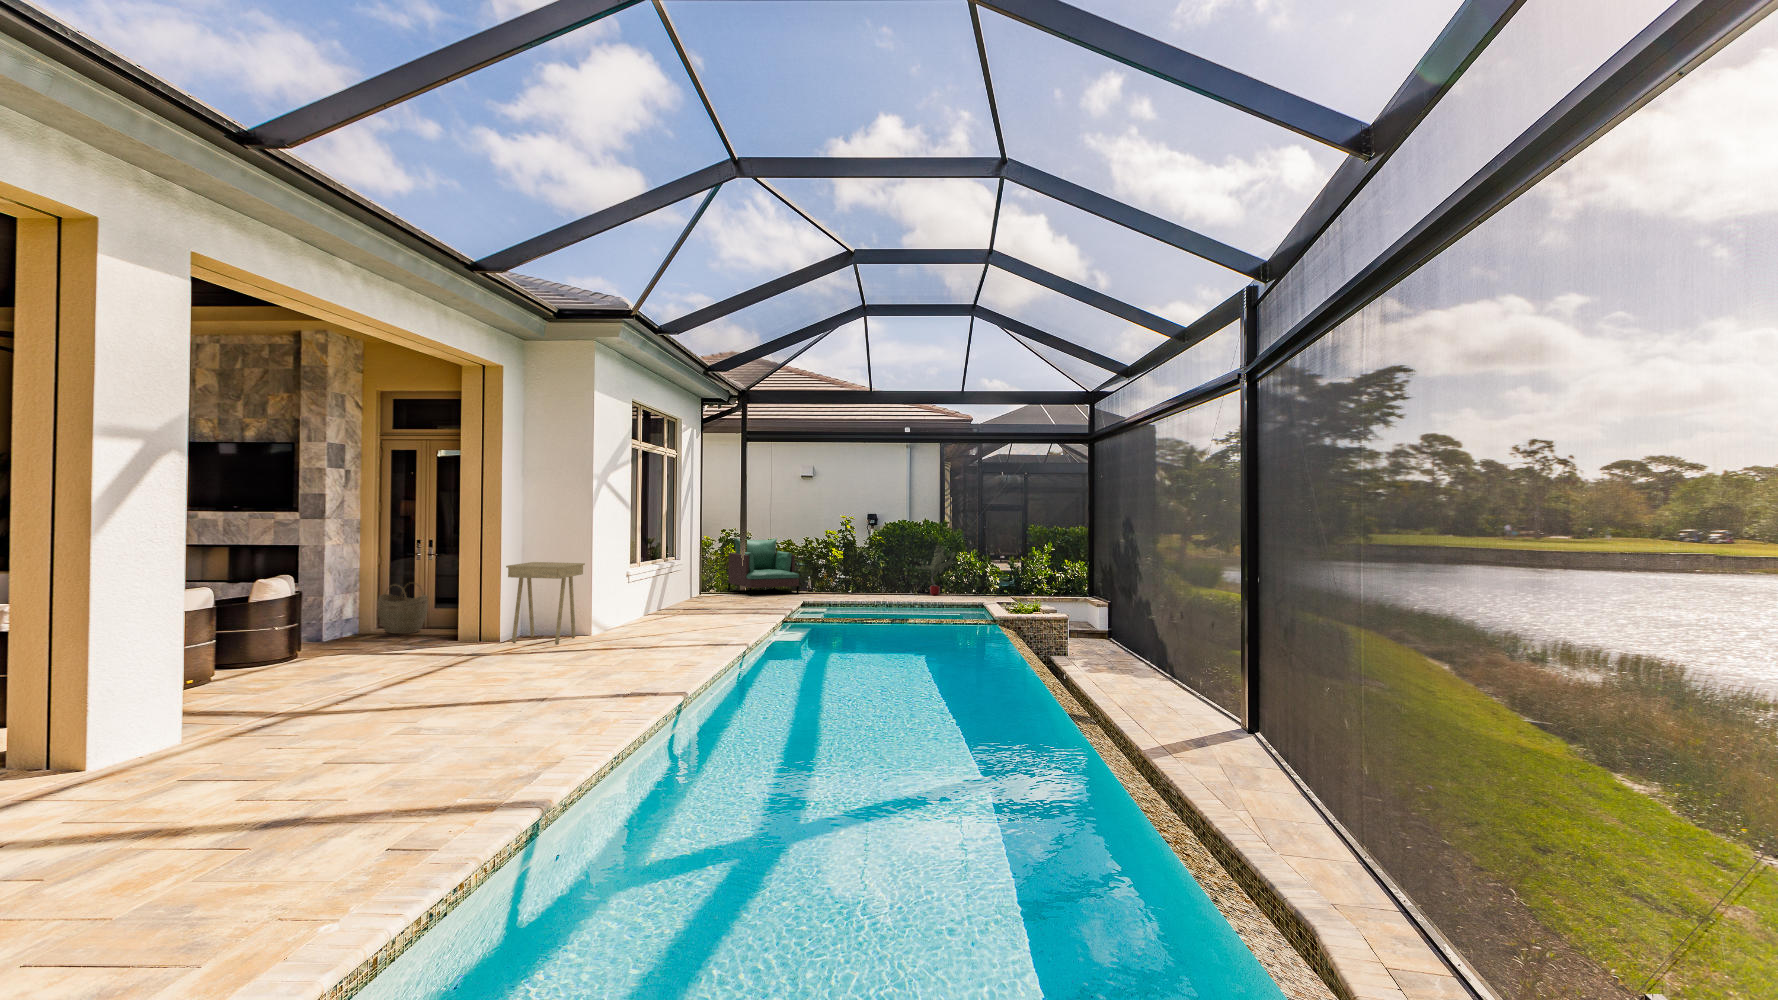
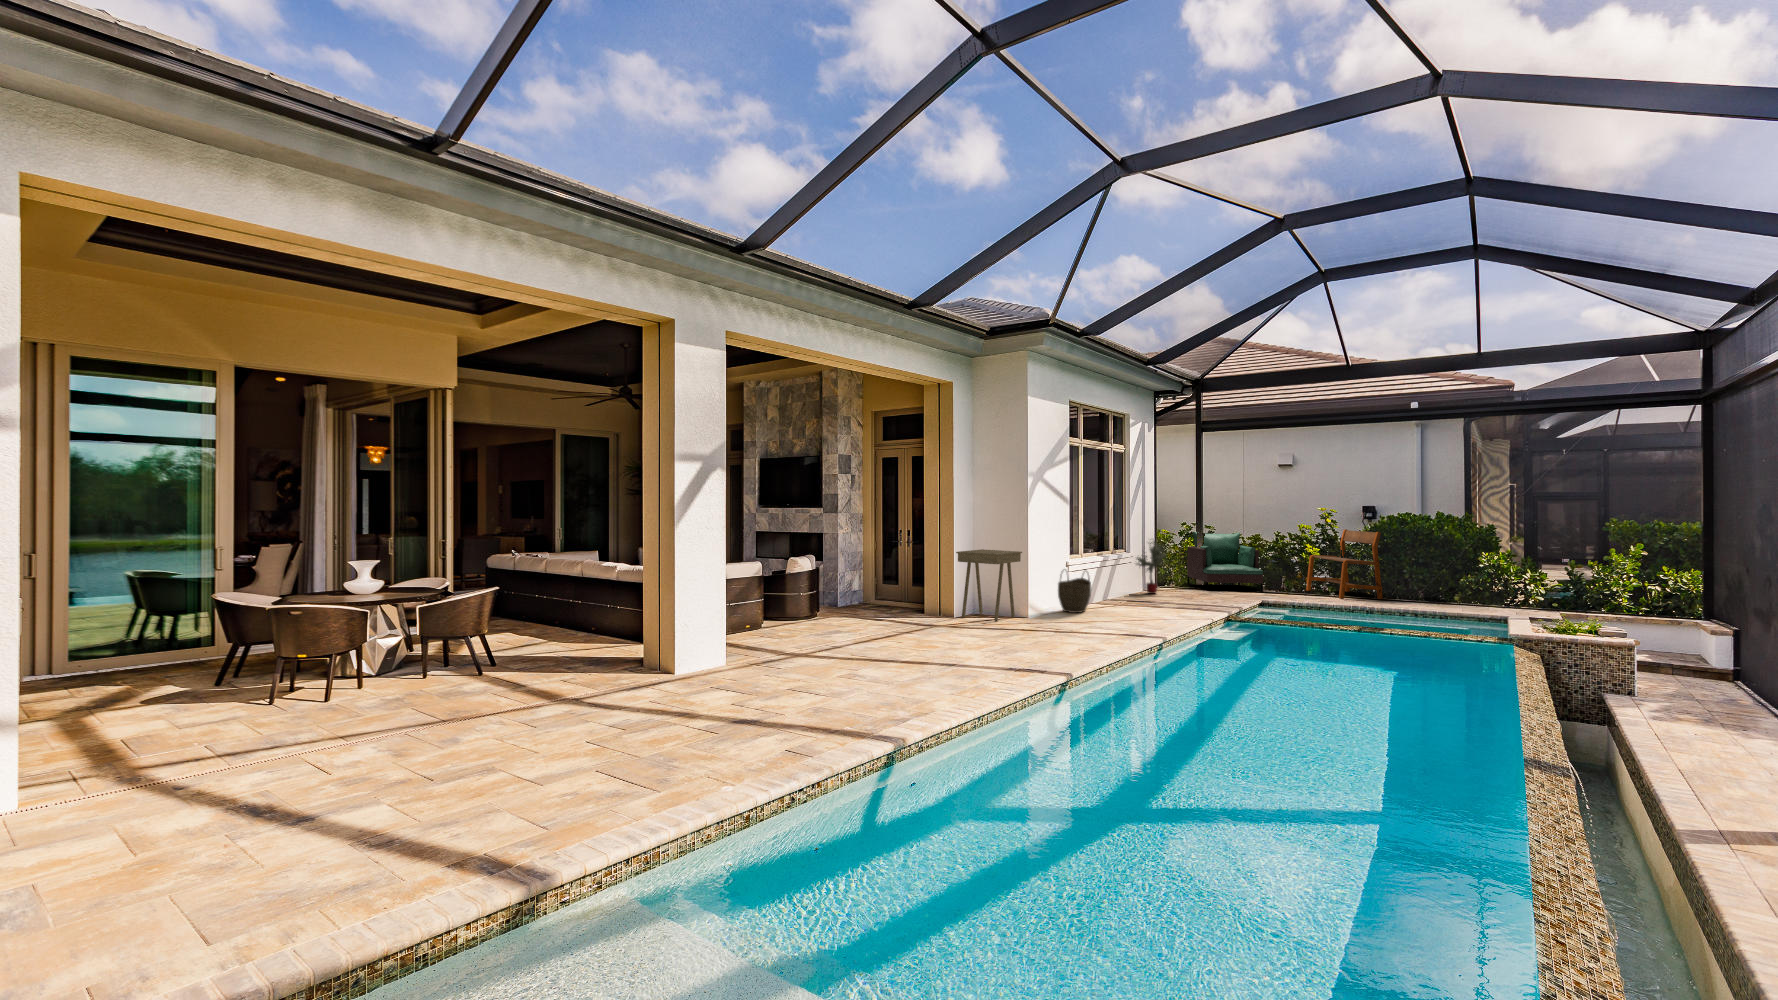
bench: none [833,535,895,597] -> present [1306,529,1383,599]
potted tree: present [915,546,956,595] -> present [1137,541,1165,594]
woven basket: present [378,585,428,634] -> present [1058,576,1091,613]

